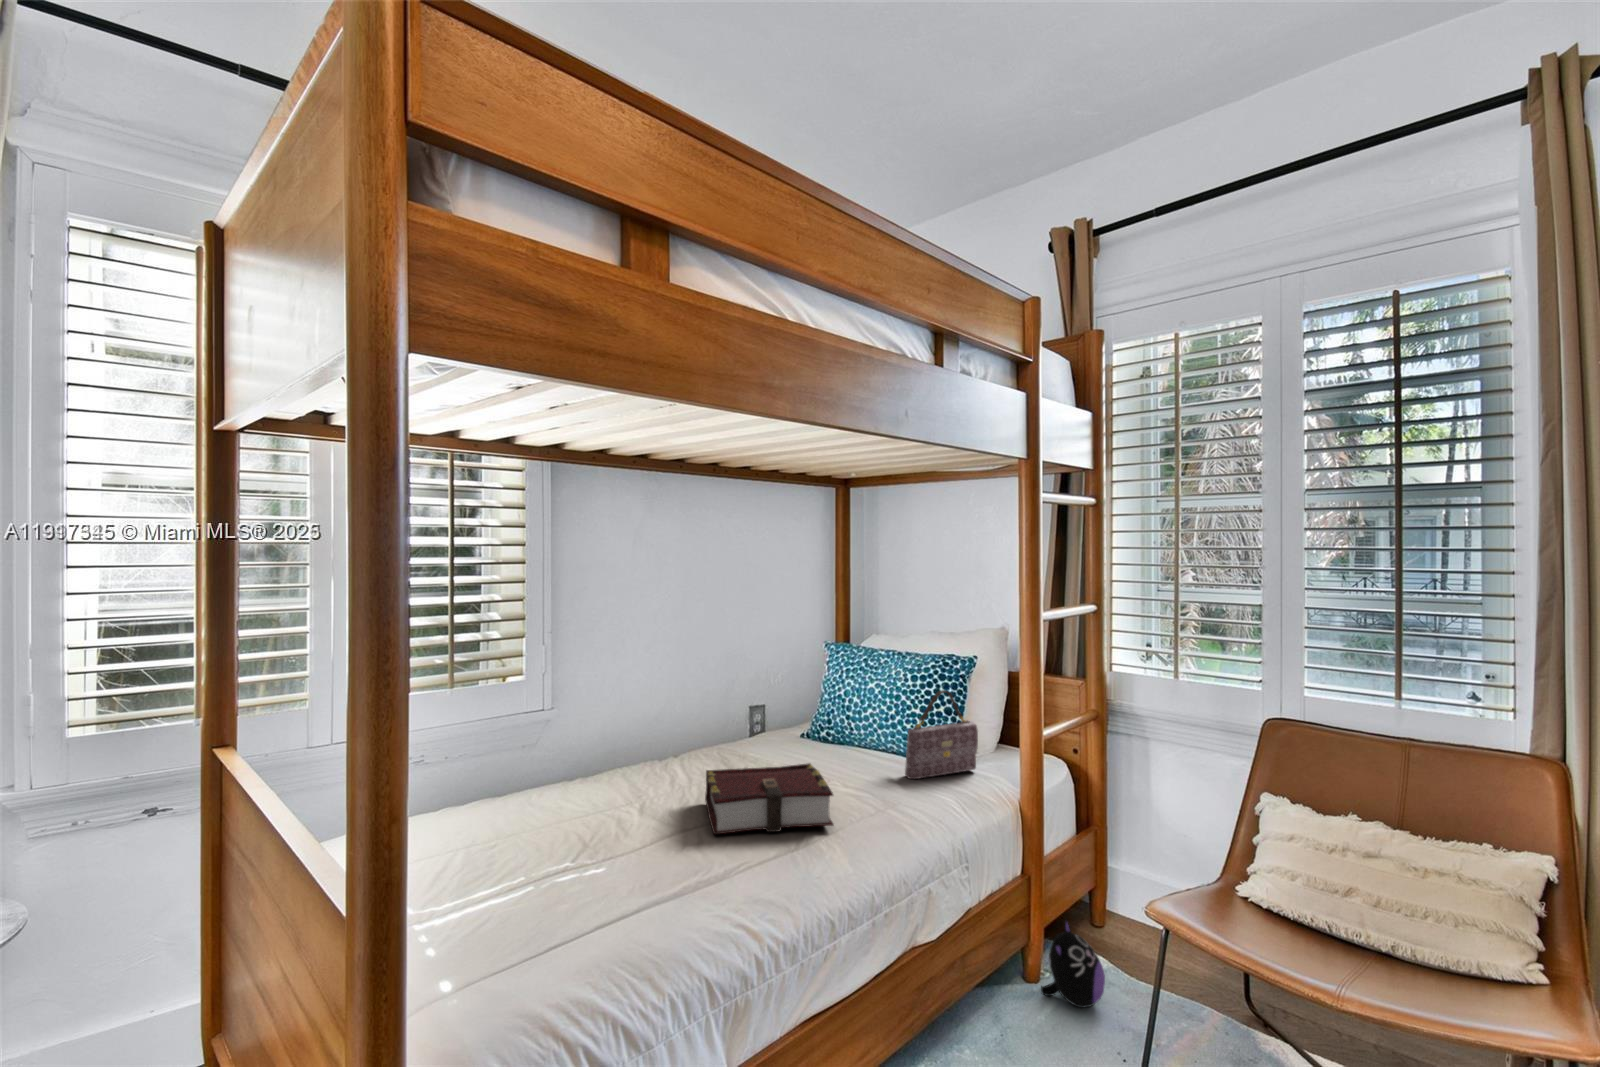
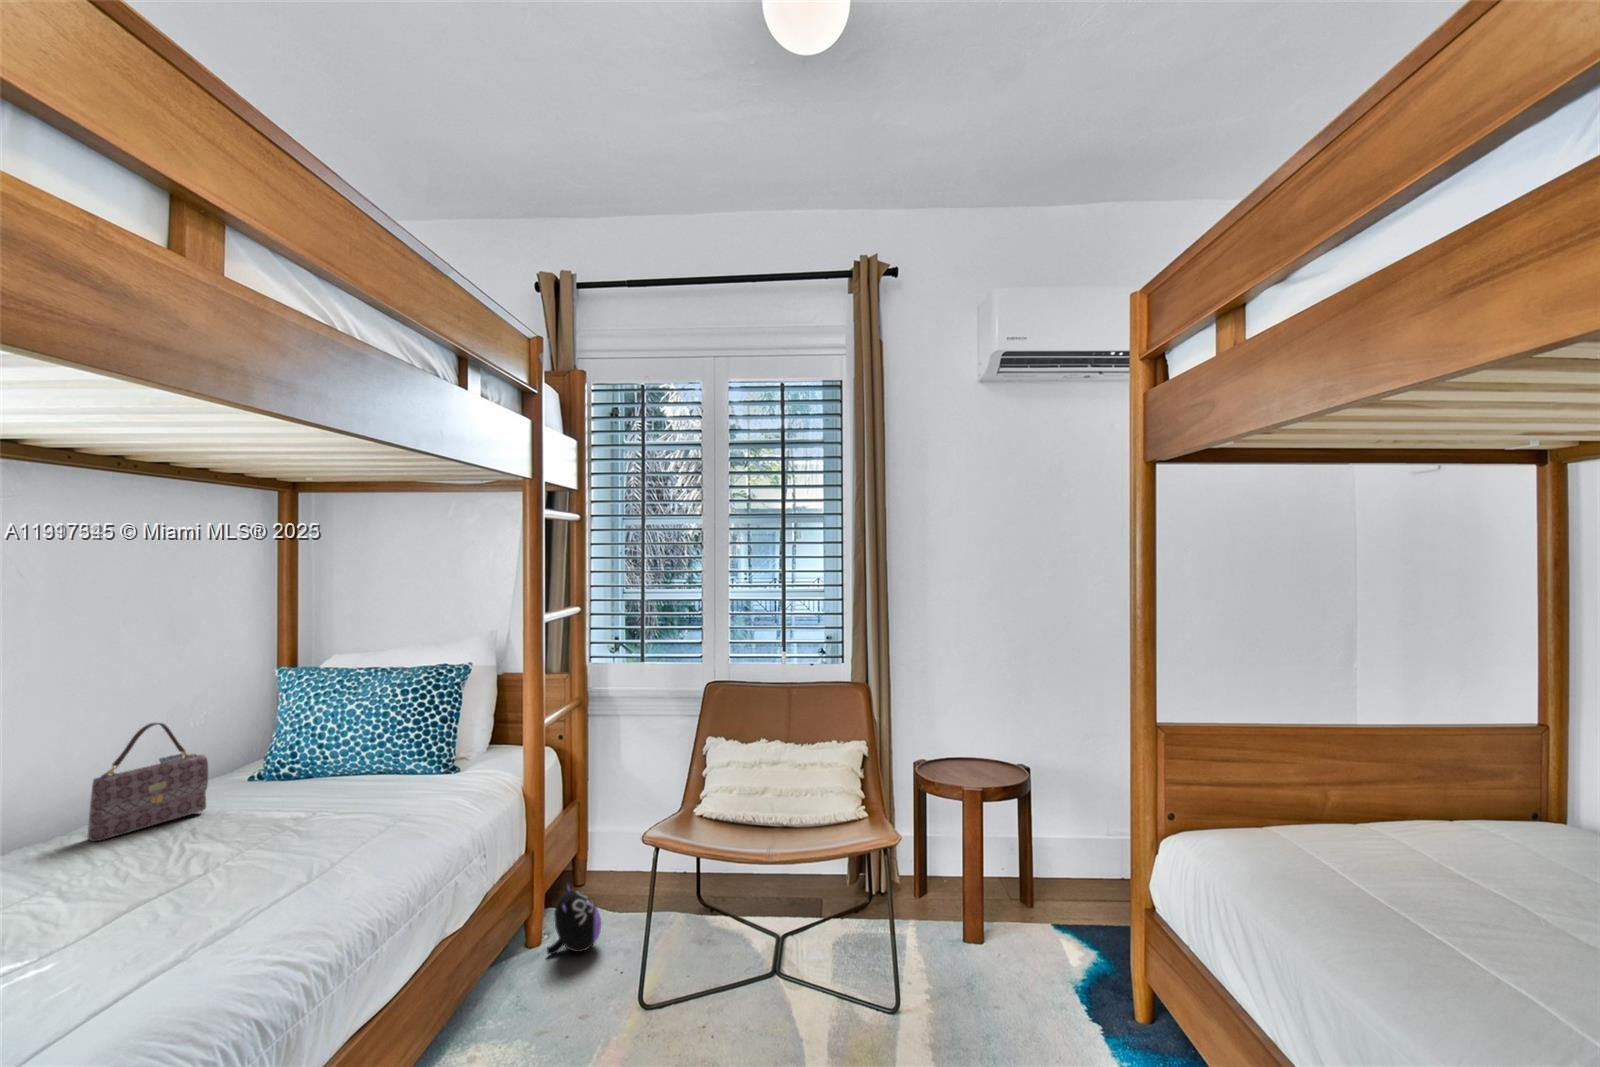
handbag: present [905,690,978,779] -> present [87,723,208,841]
book: present [705,763,834,835] -> none [168,792,358,889]

